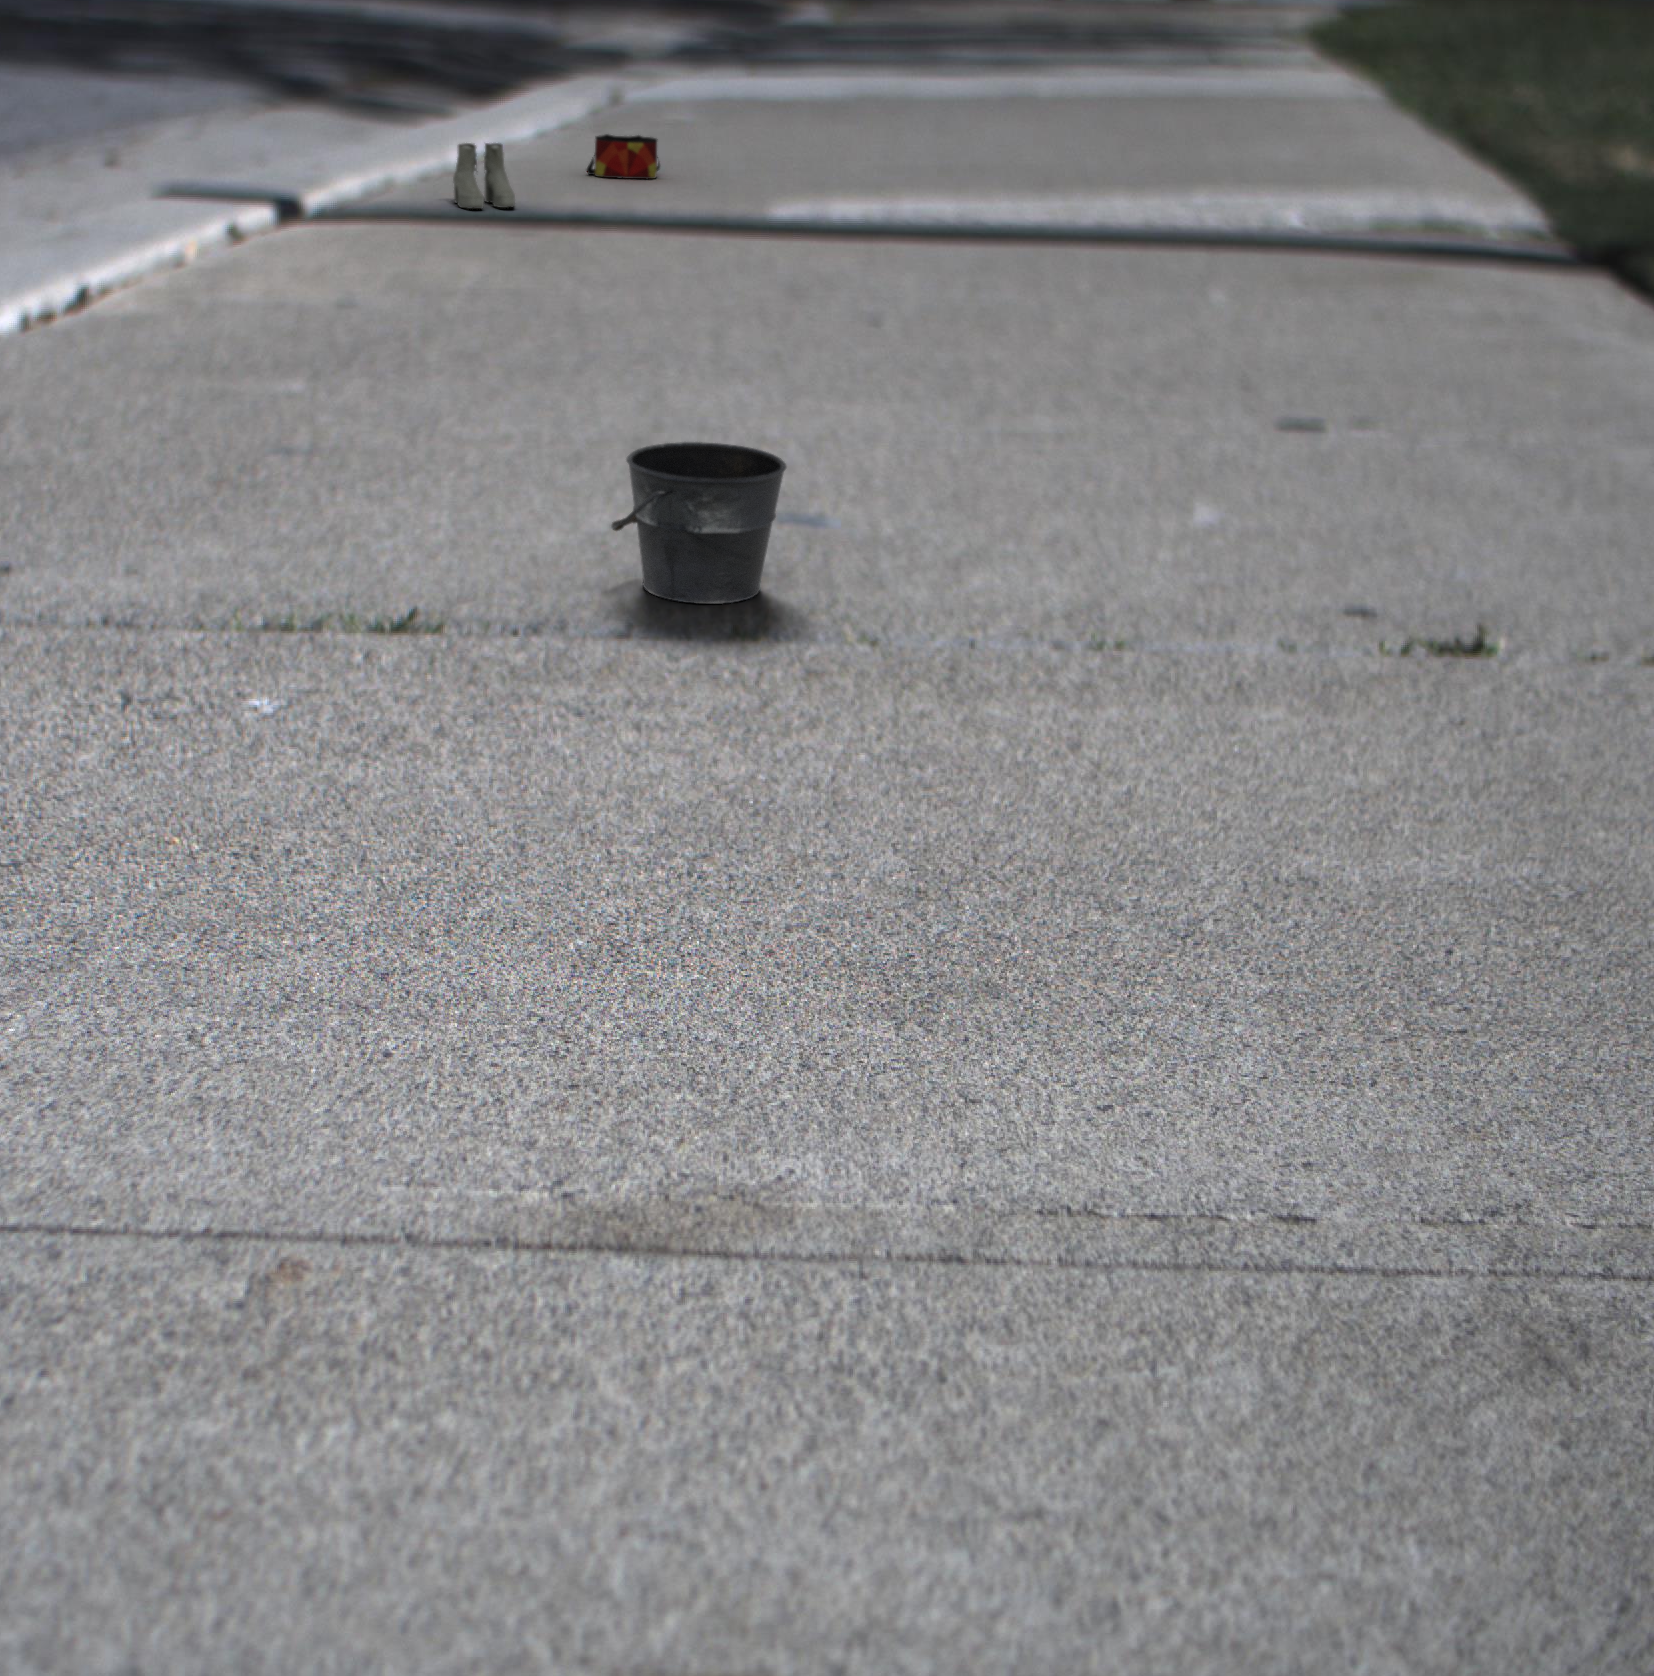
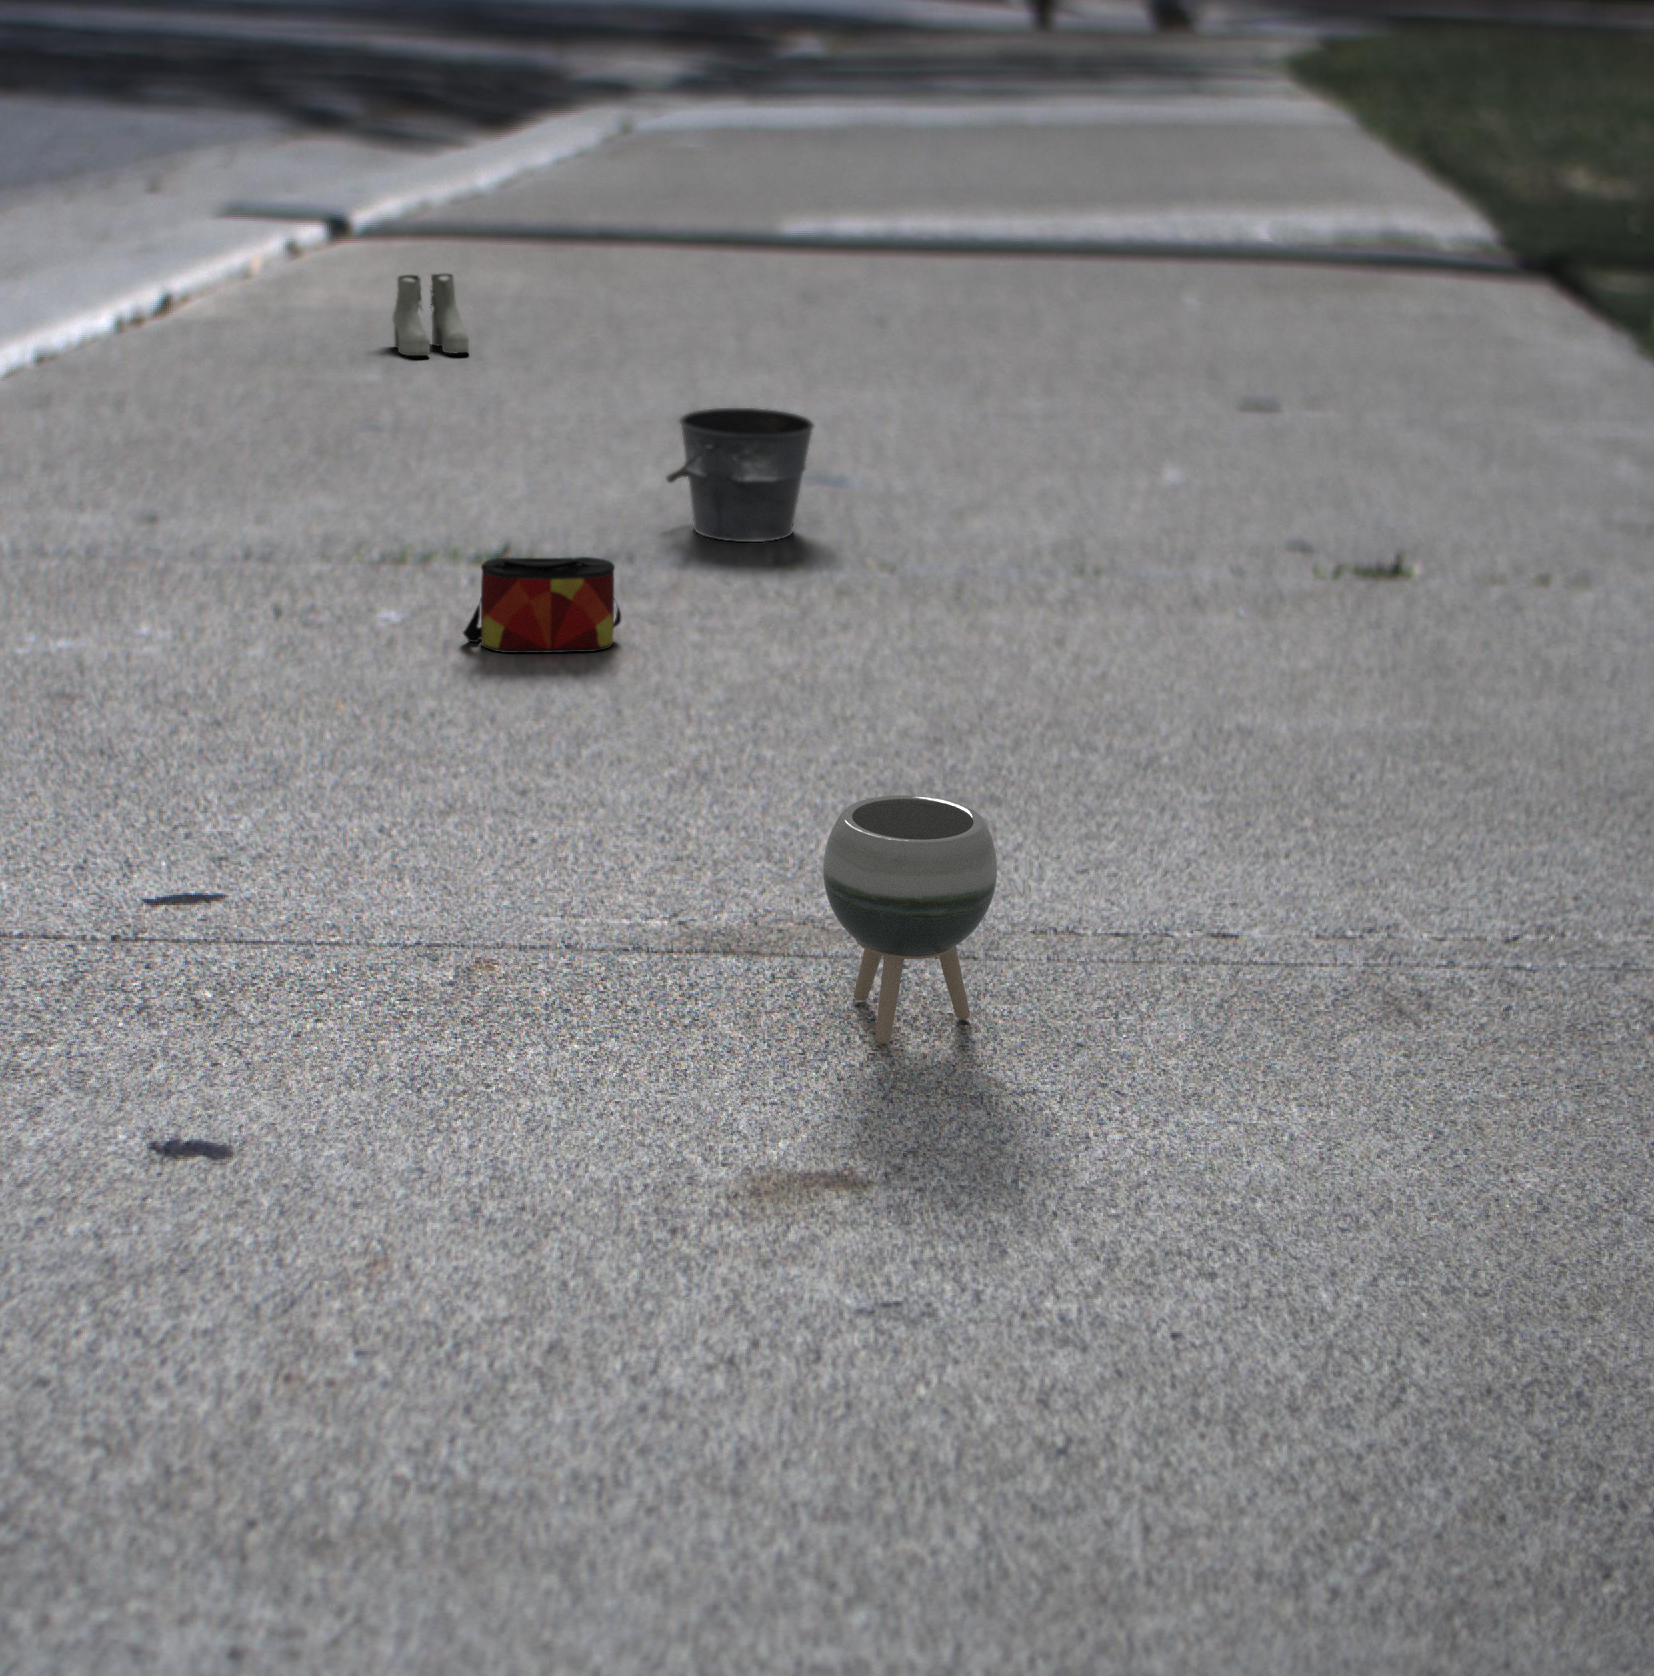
bag: present [587,134,660,179] -> present [463,557,621,653]
boots: present [453,143,515,209] -> present [392,274,469,356]
planter: none [749,1067,991,1423] -> present [823,795,997,1044]

